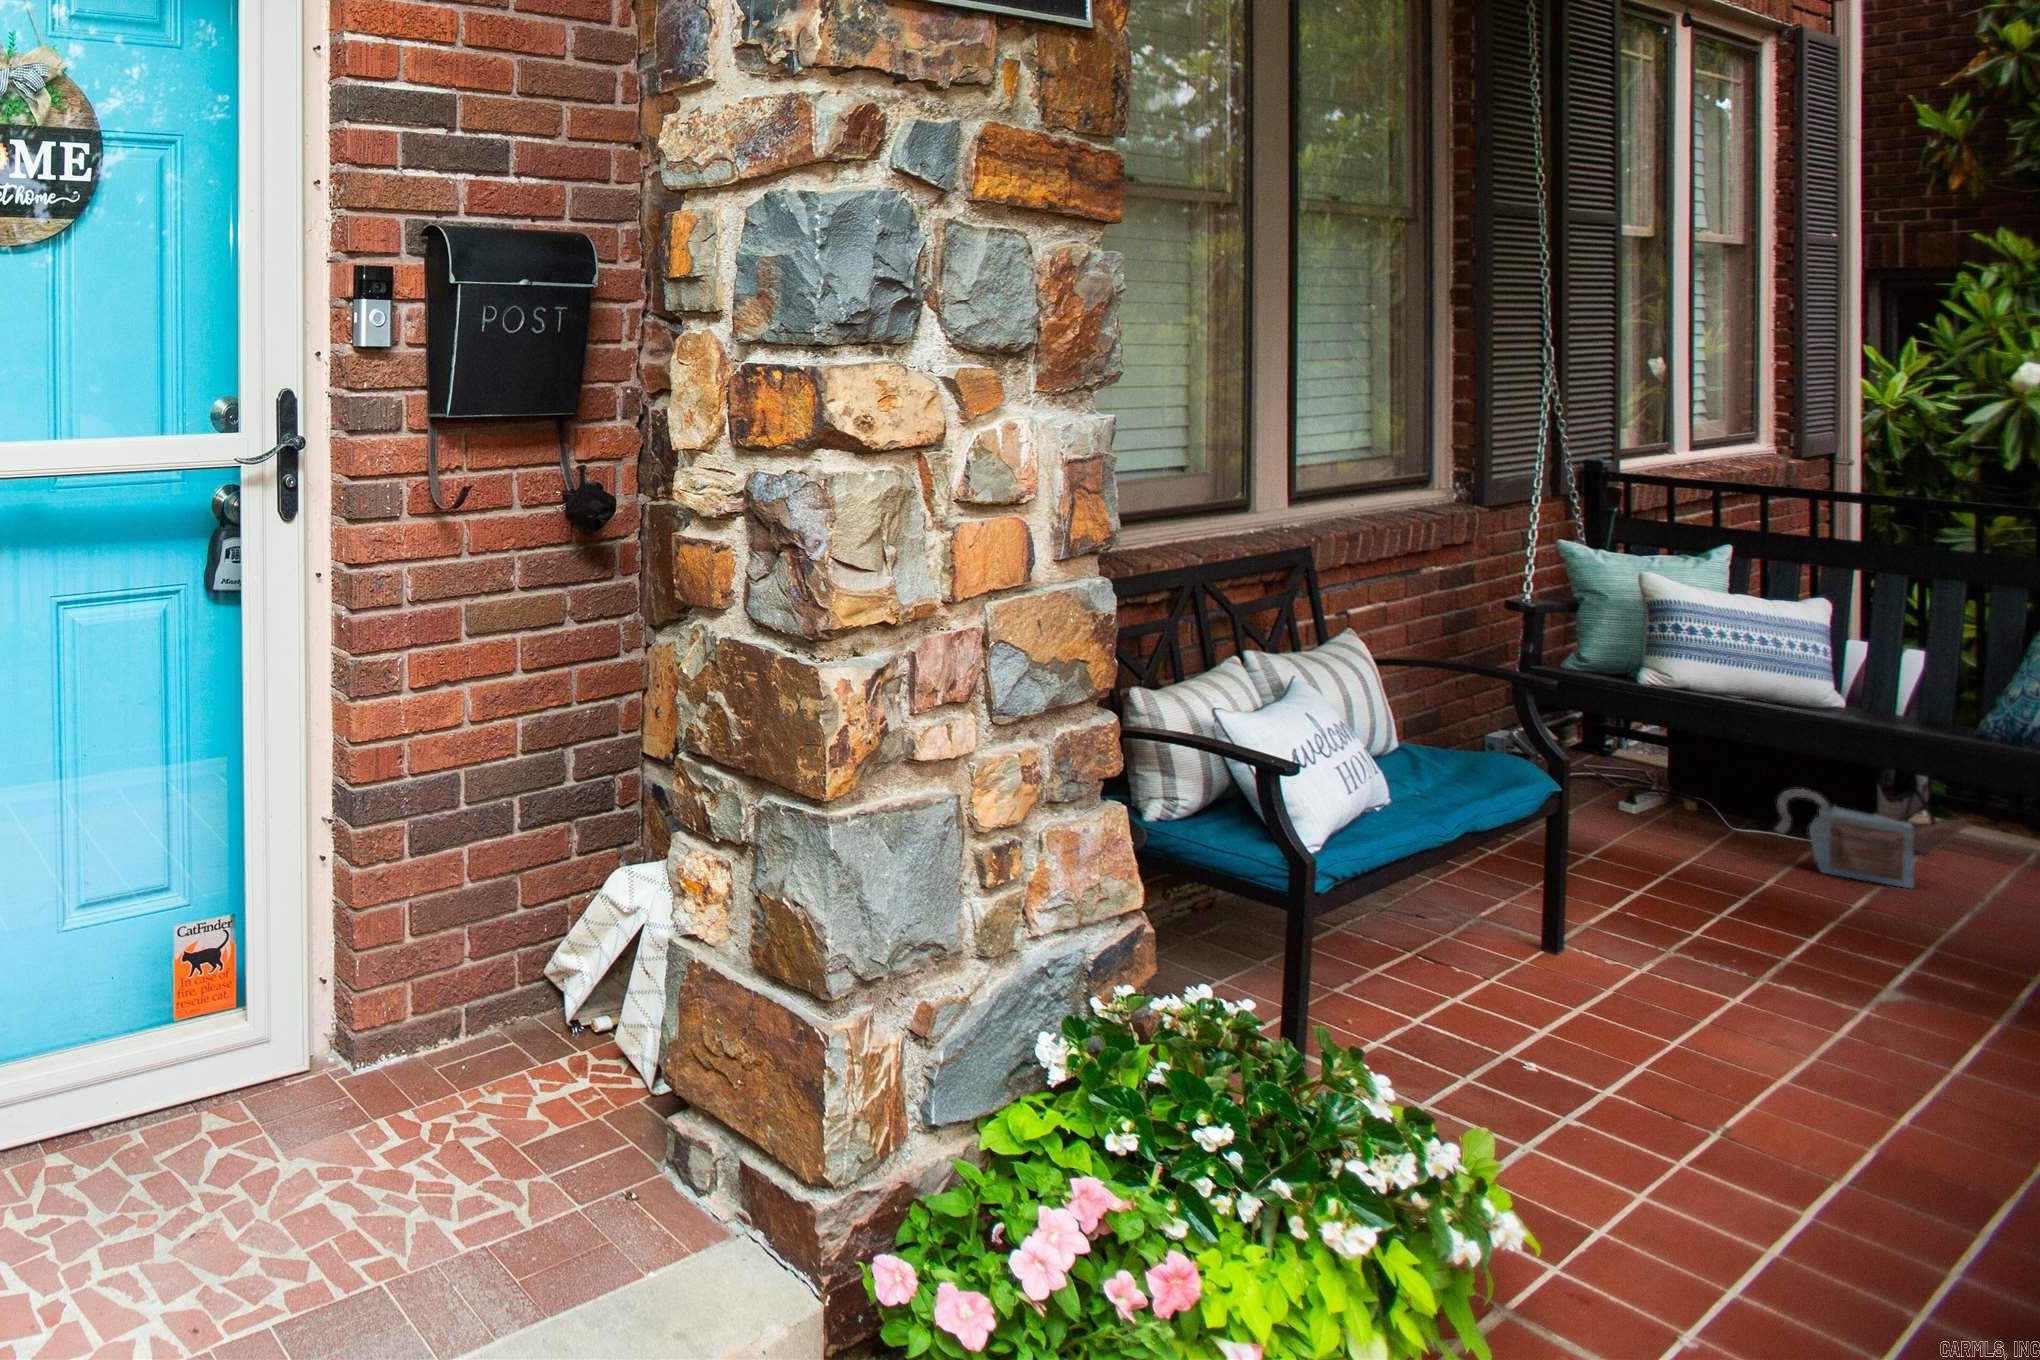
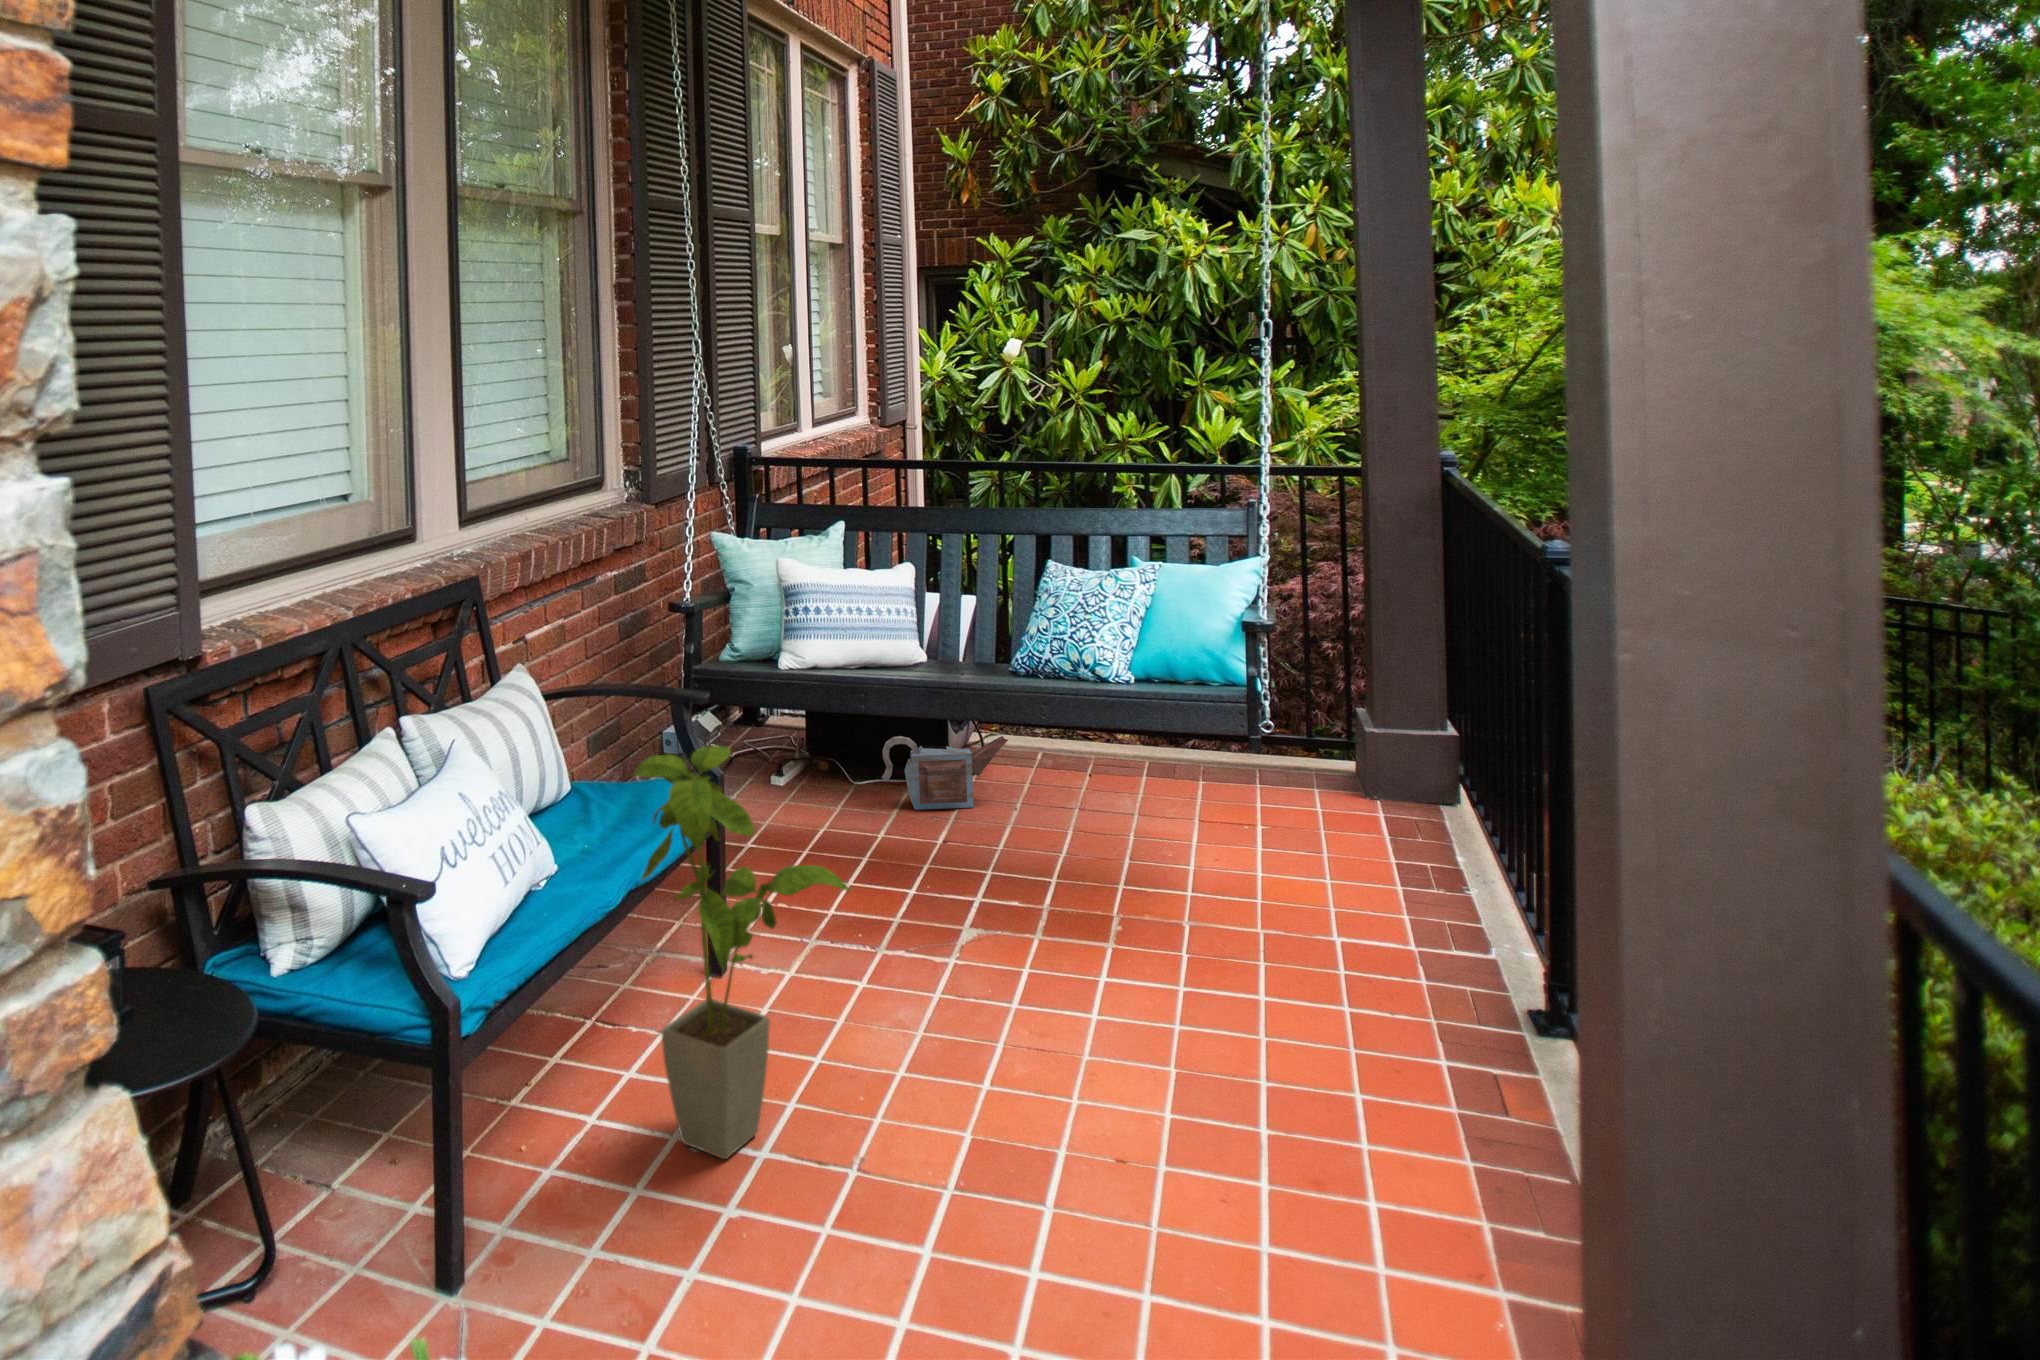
house plant: none [1482,711,1736,1086] -> present [634,745,850,1159]

